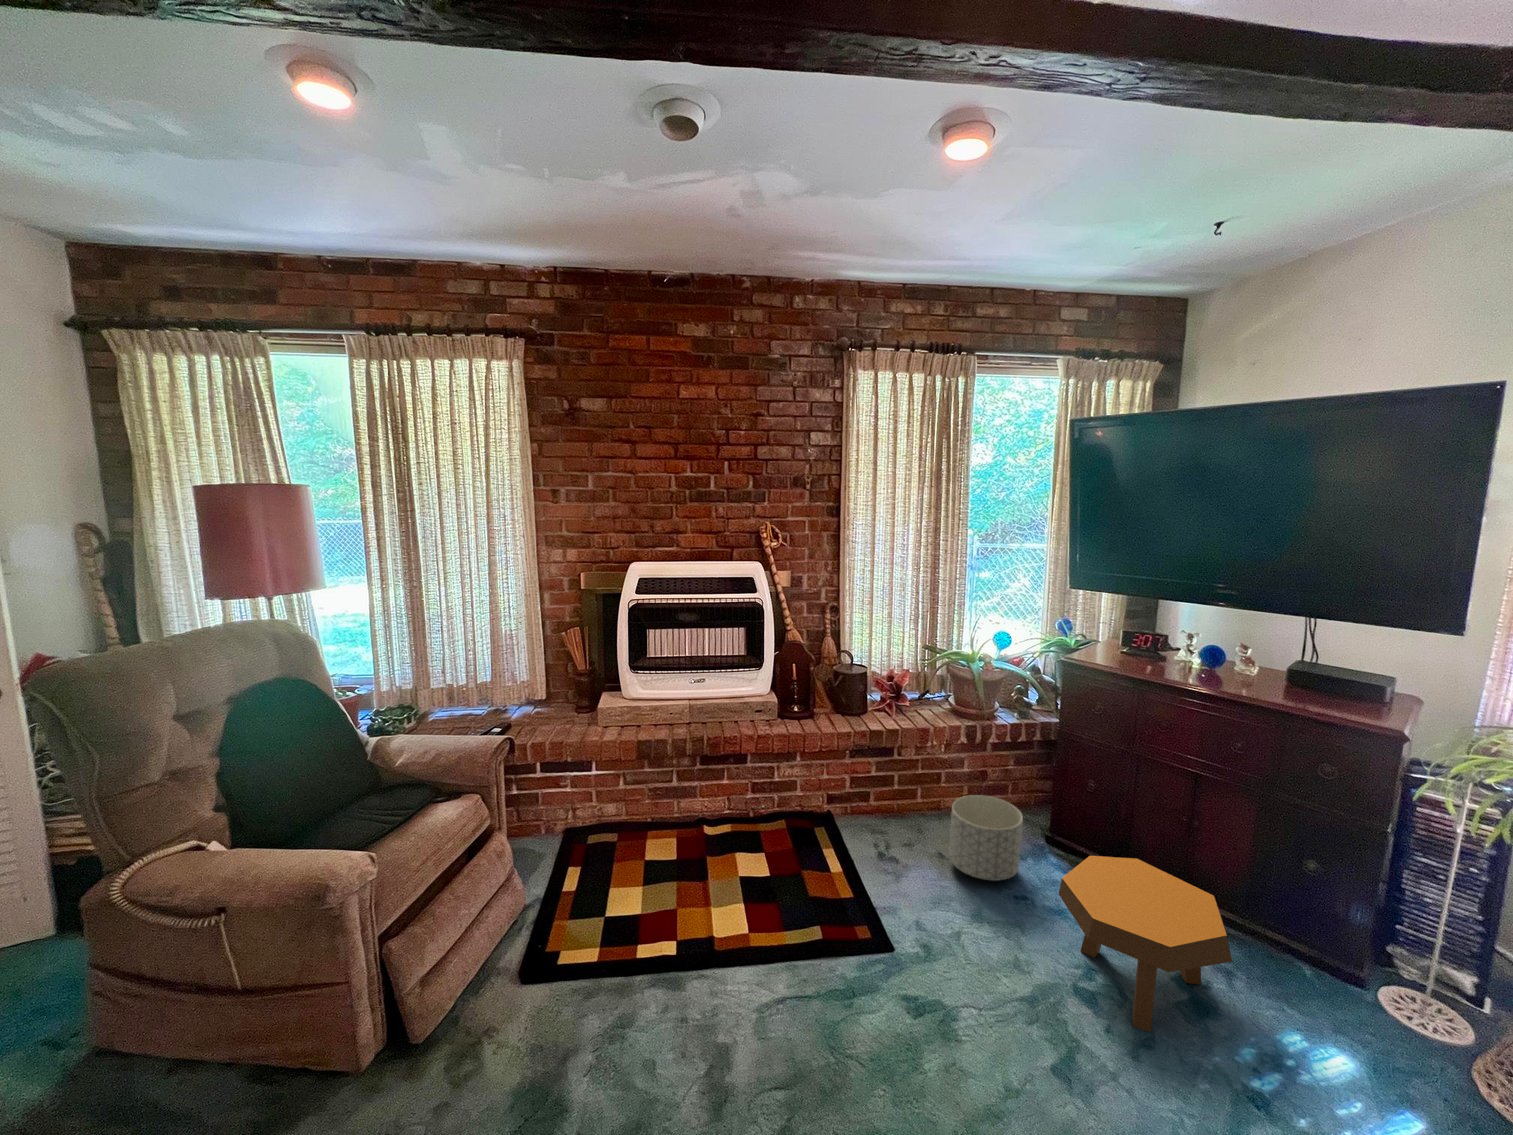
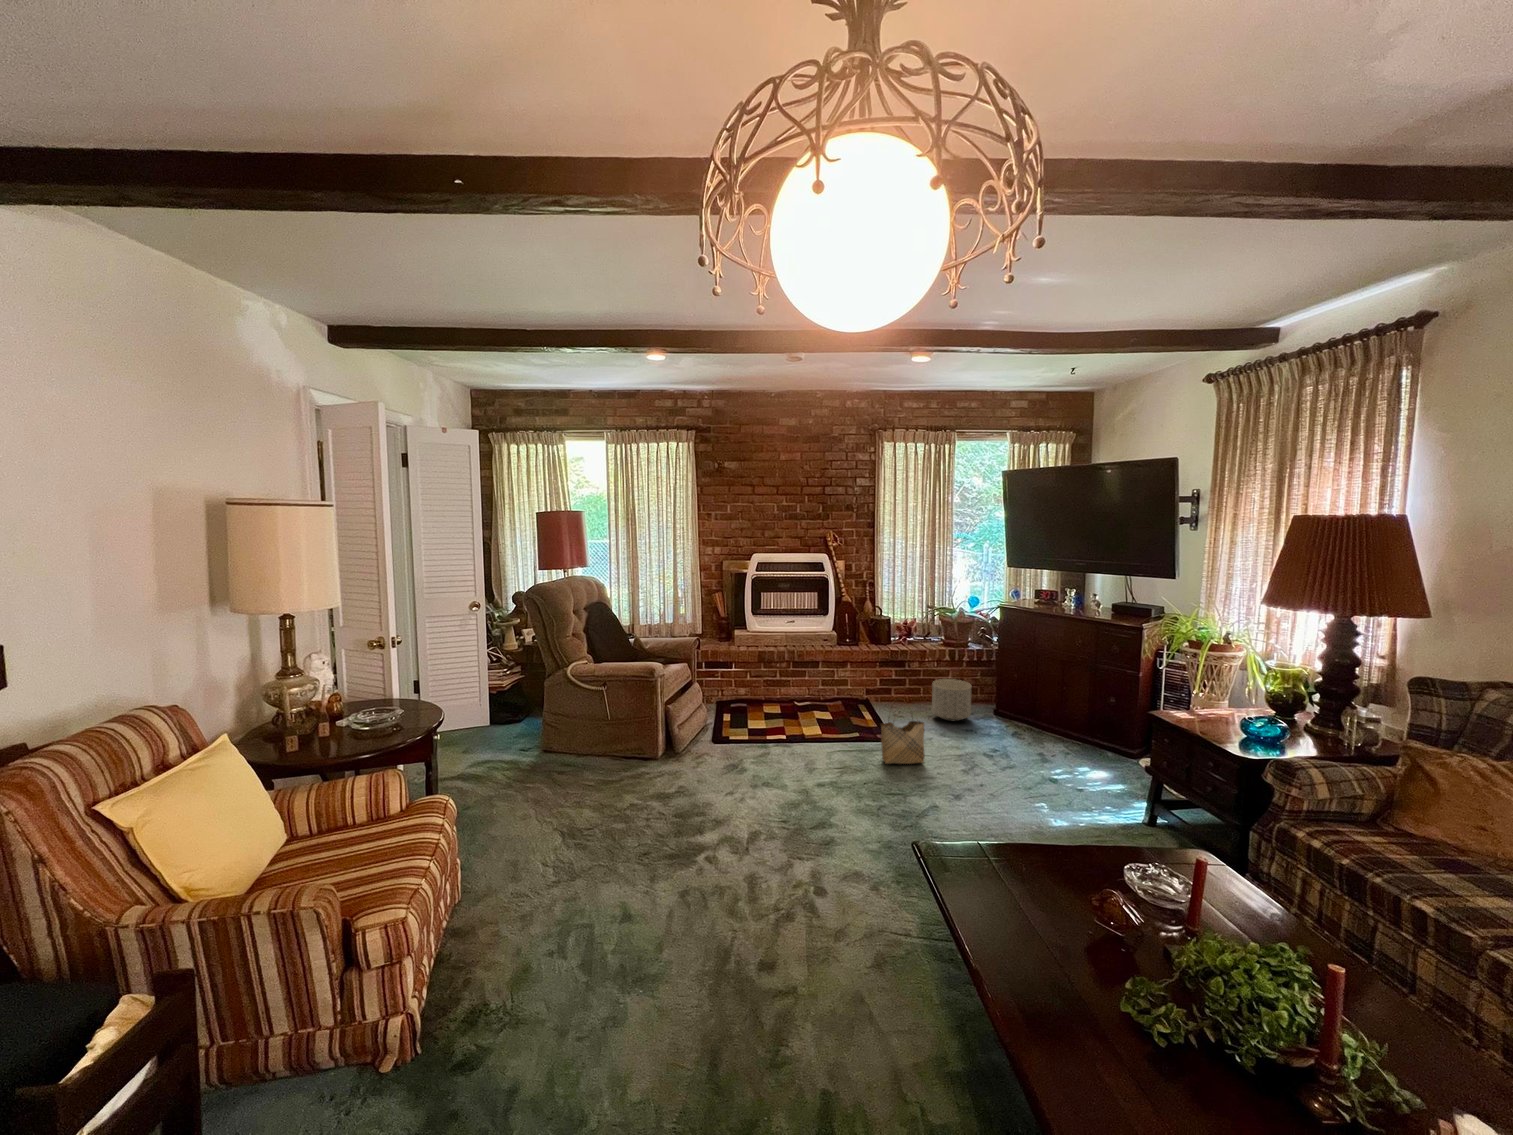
footstool: present [1059,856,1232,1032] -> none [979,696,1061,765]
woven basket: none [883,907,974,1060] -> present [881,721,925,764]

